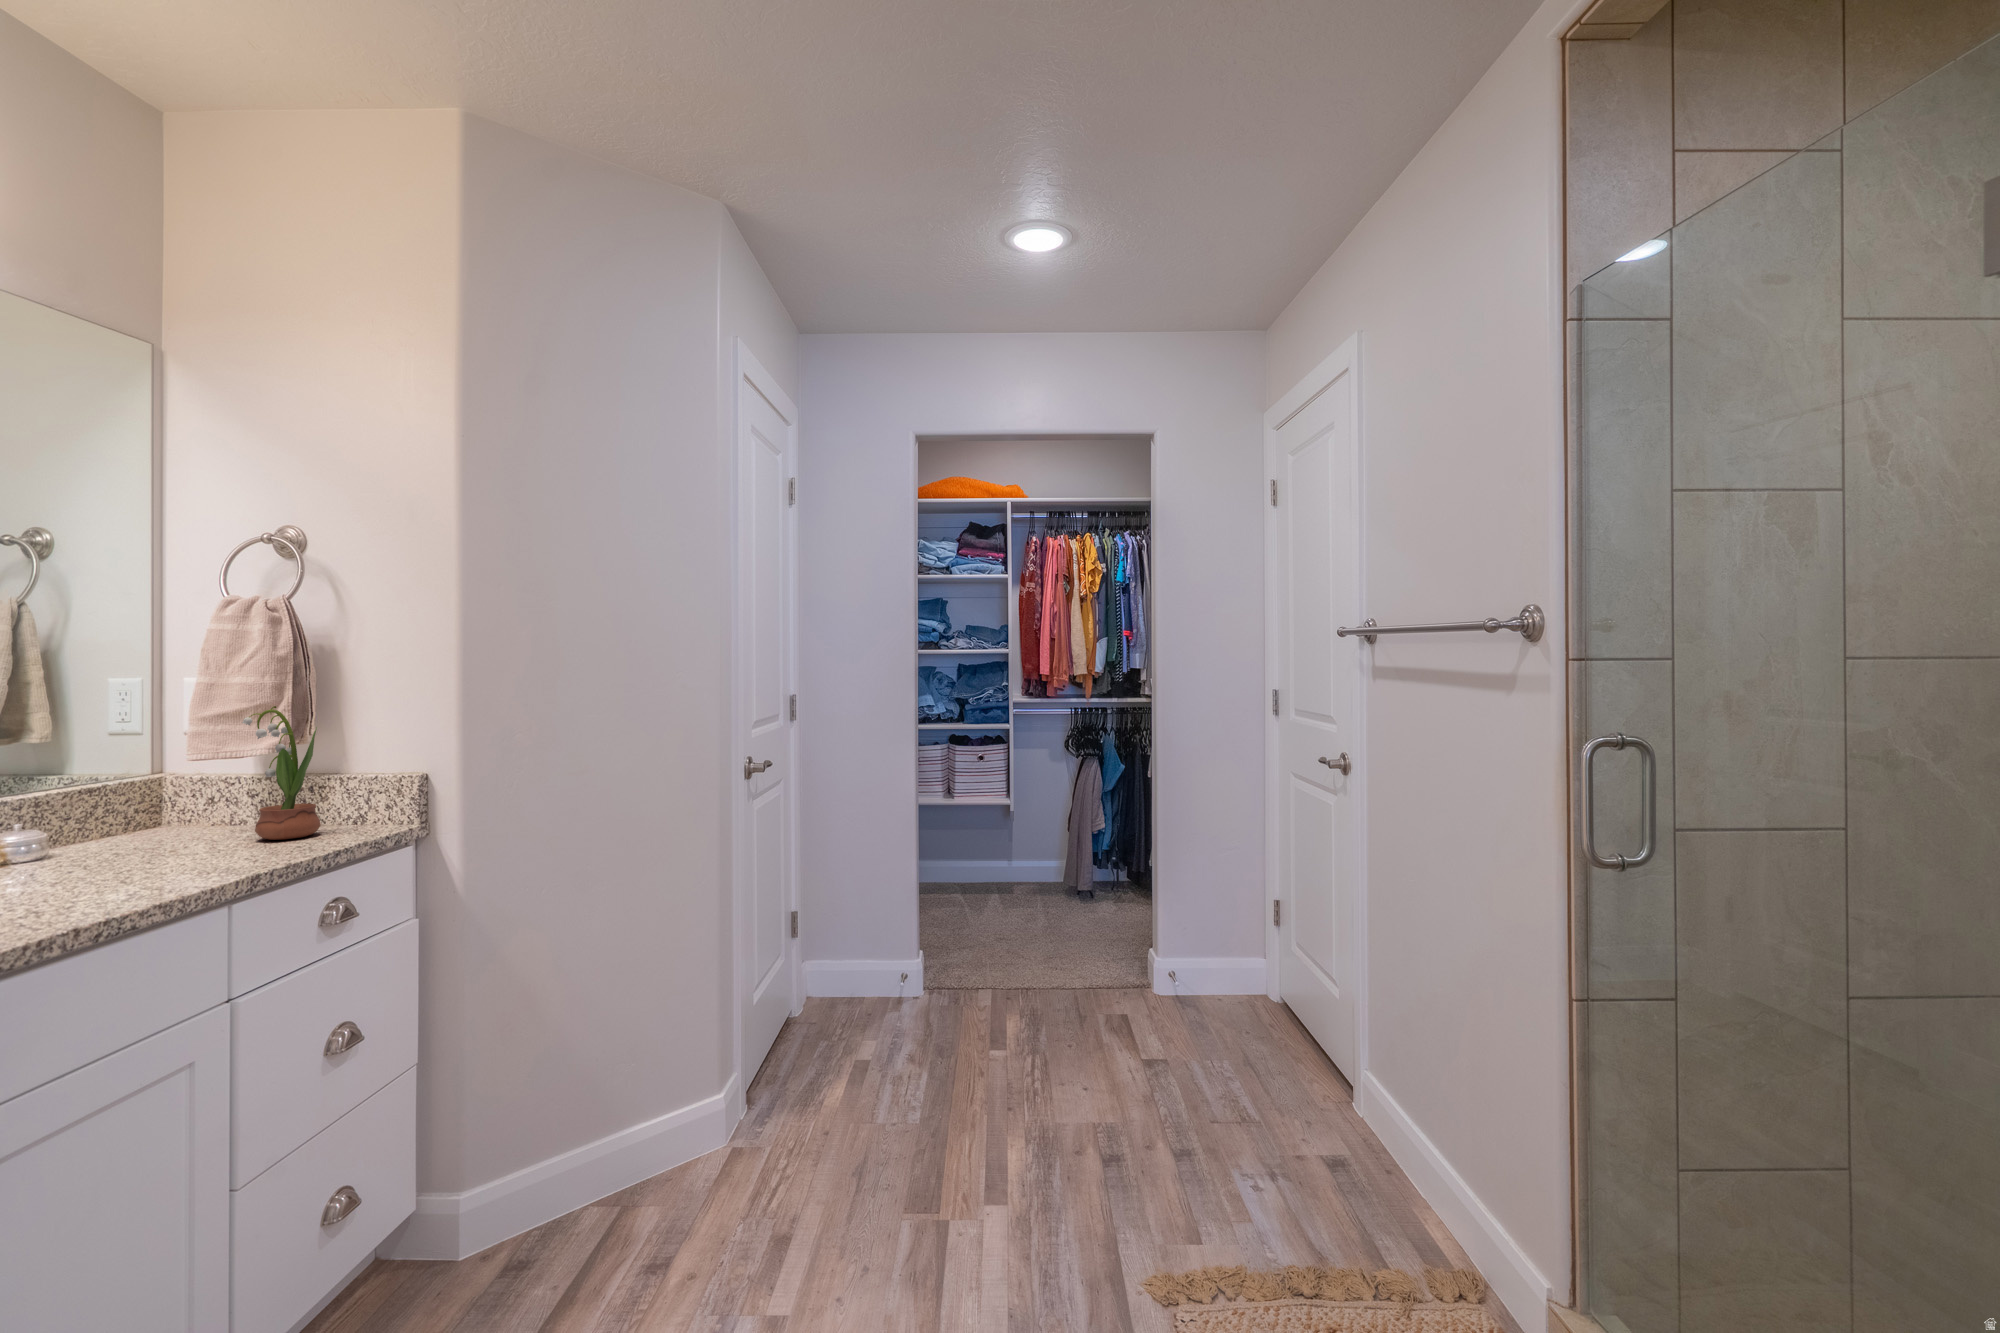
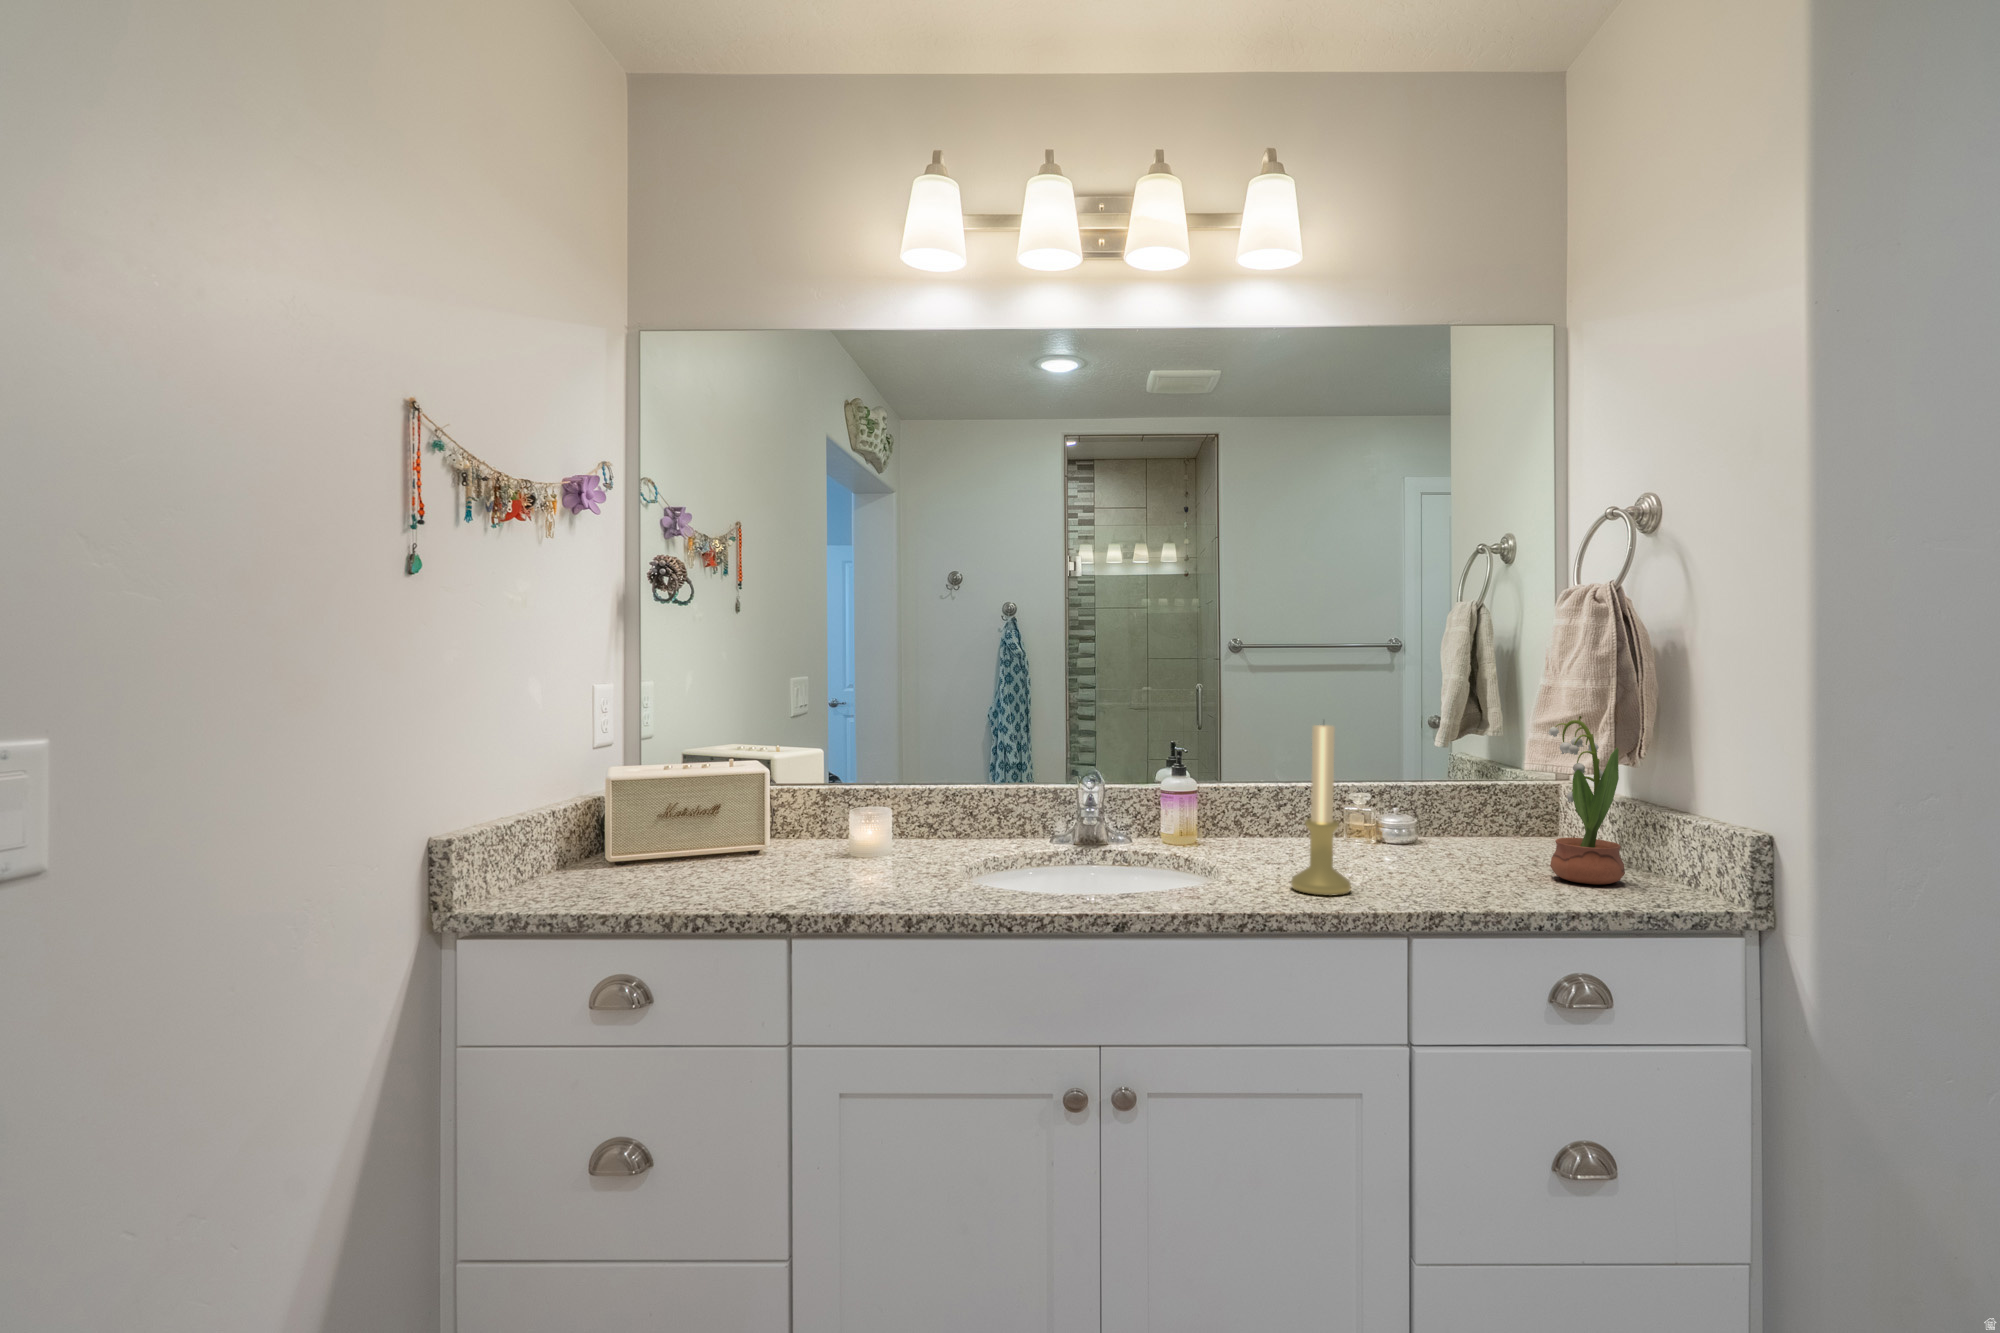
candle holder: none [67,721,148,899] -> present [1291,725,1351,896]

